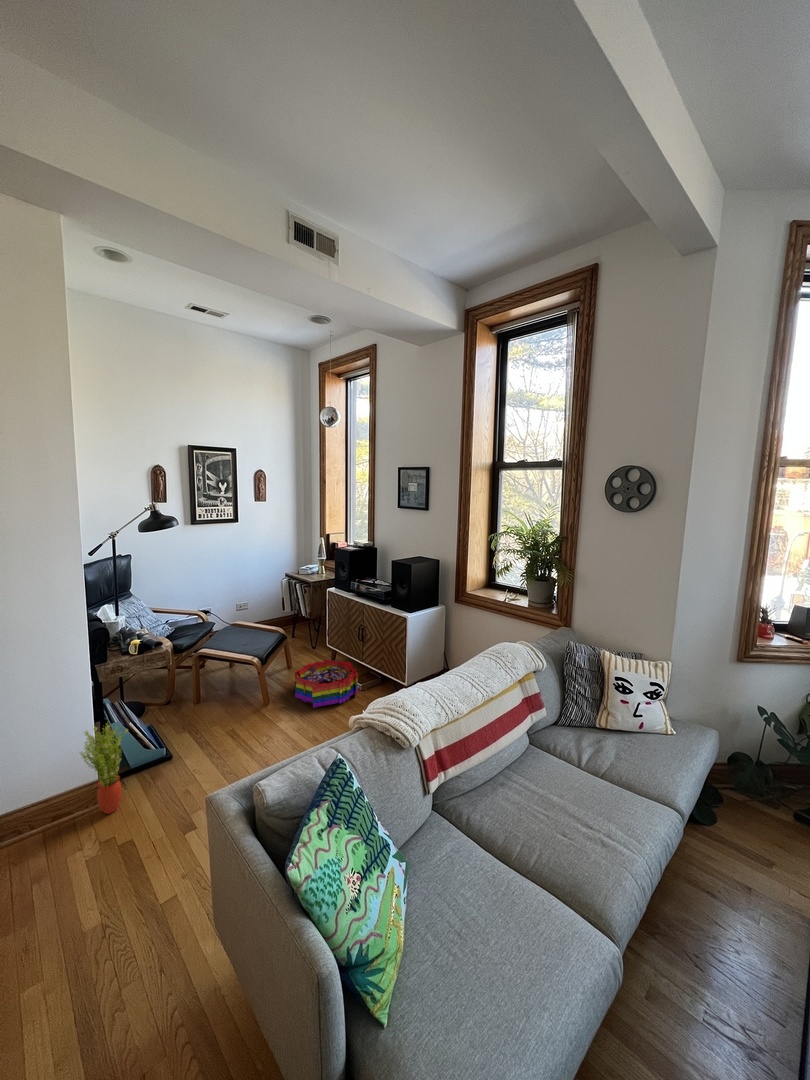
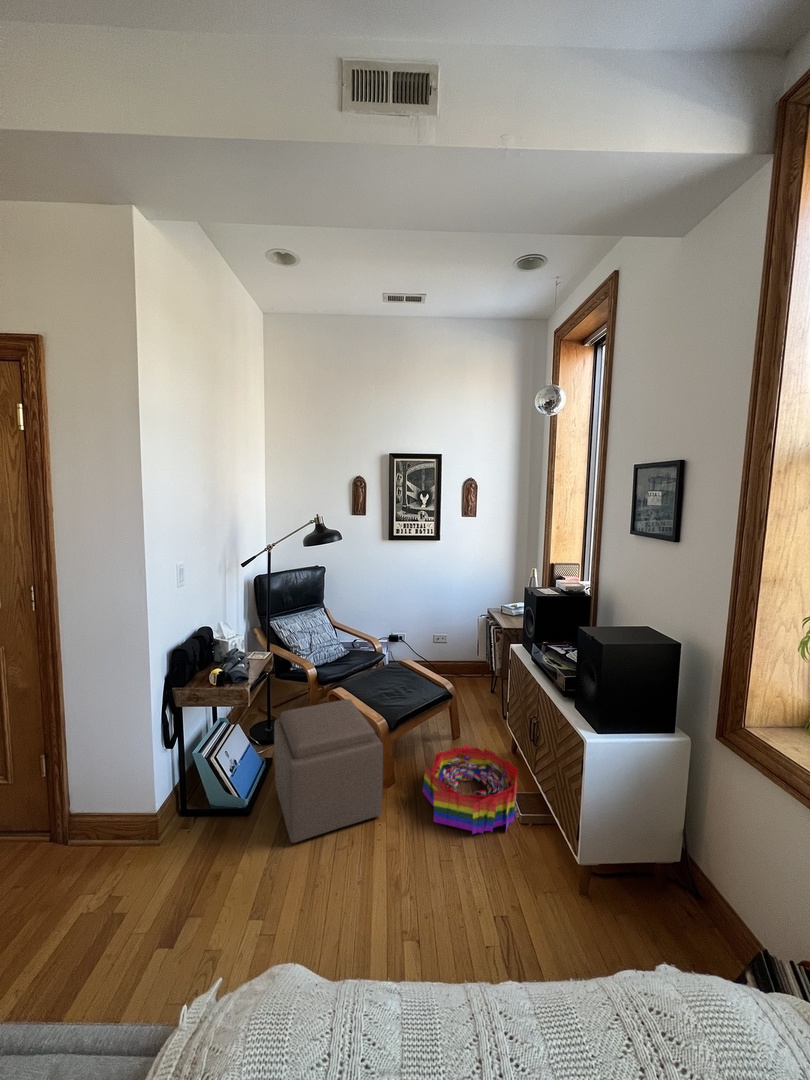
ottoman: none [173,650,277,753] -> present [274,699,383,843]
potted plant: present [80,724,128,814] -> none [116,756,169,862]

